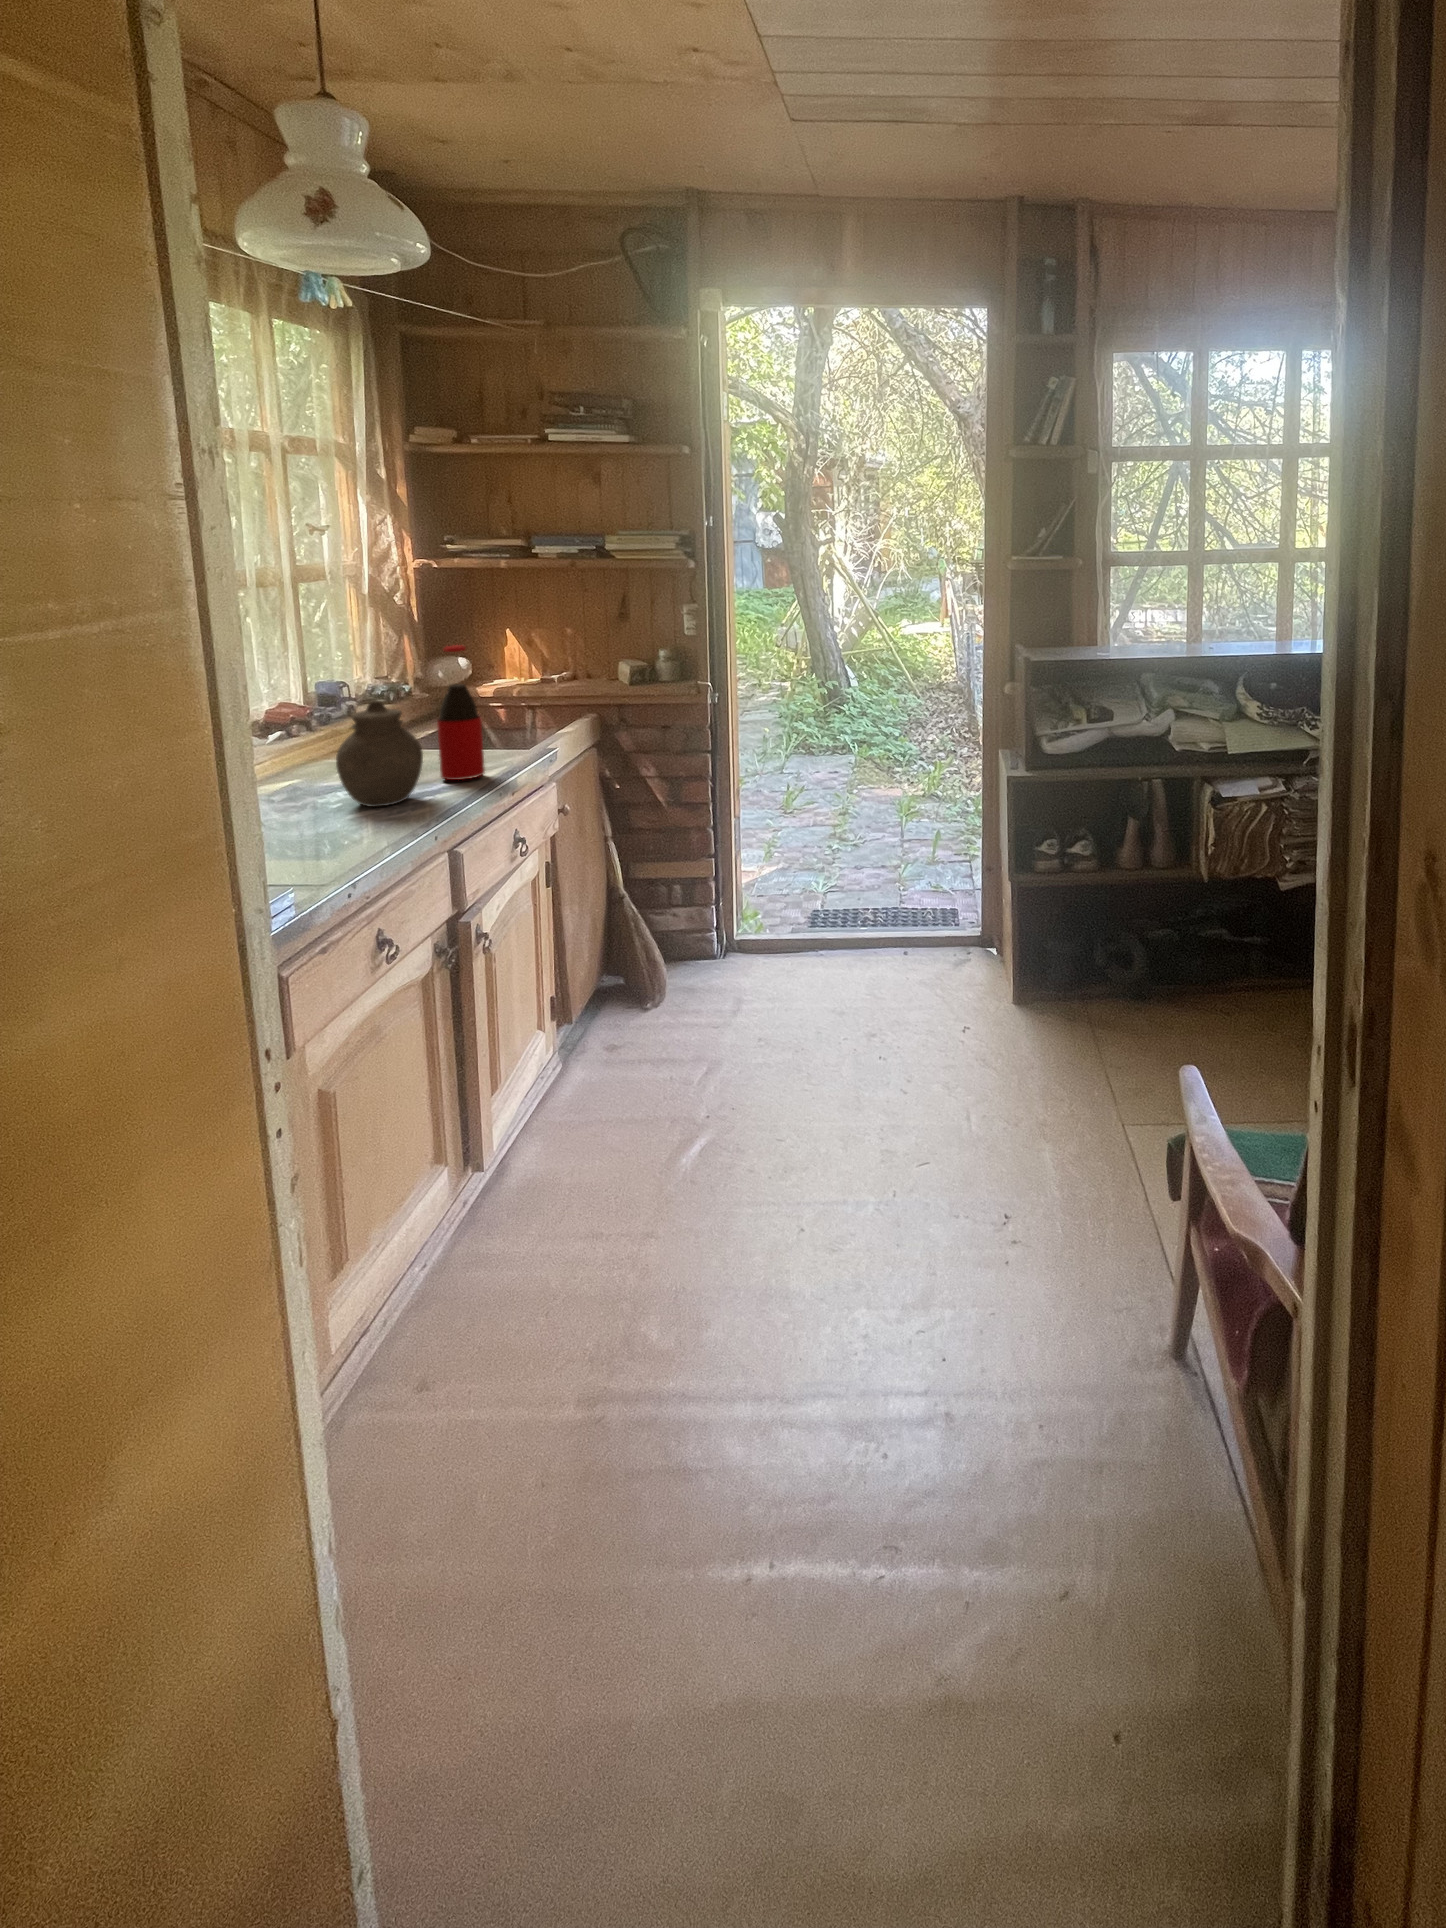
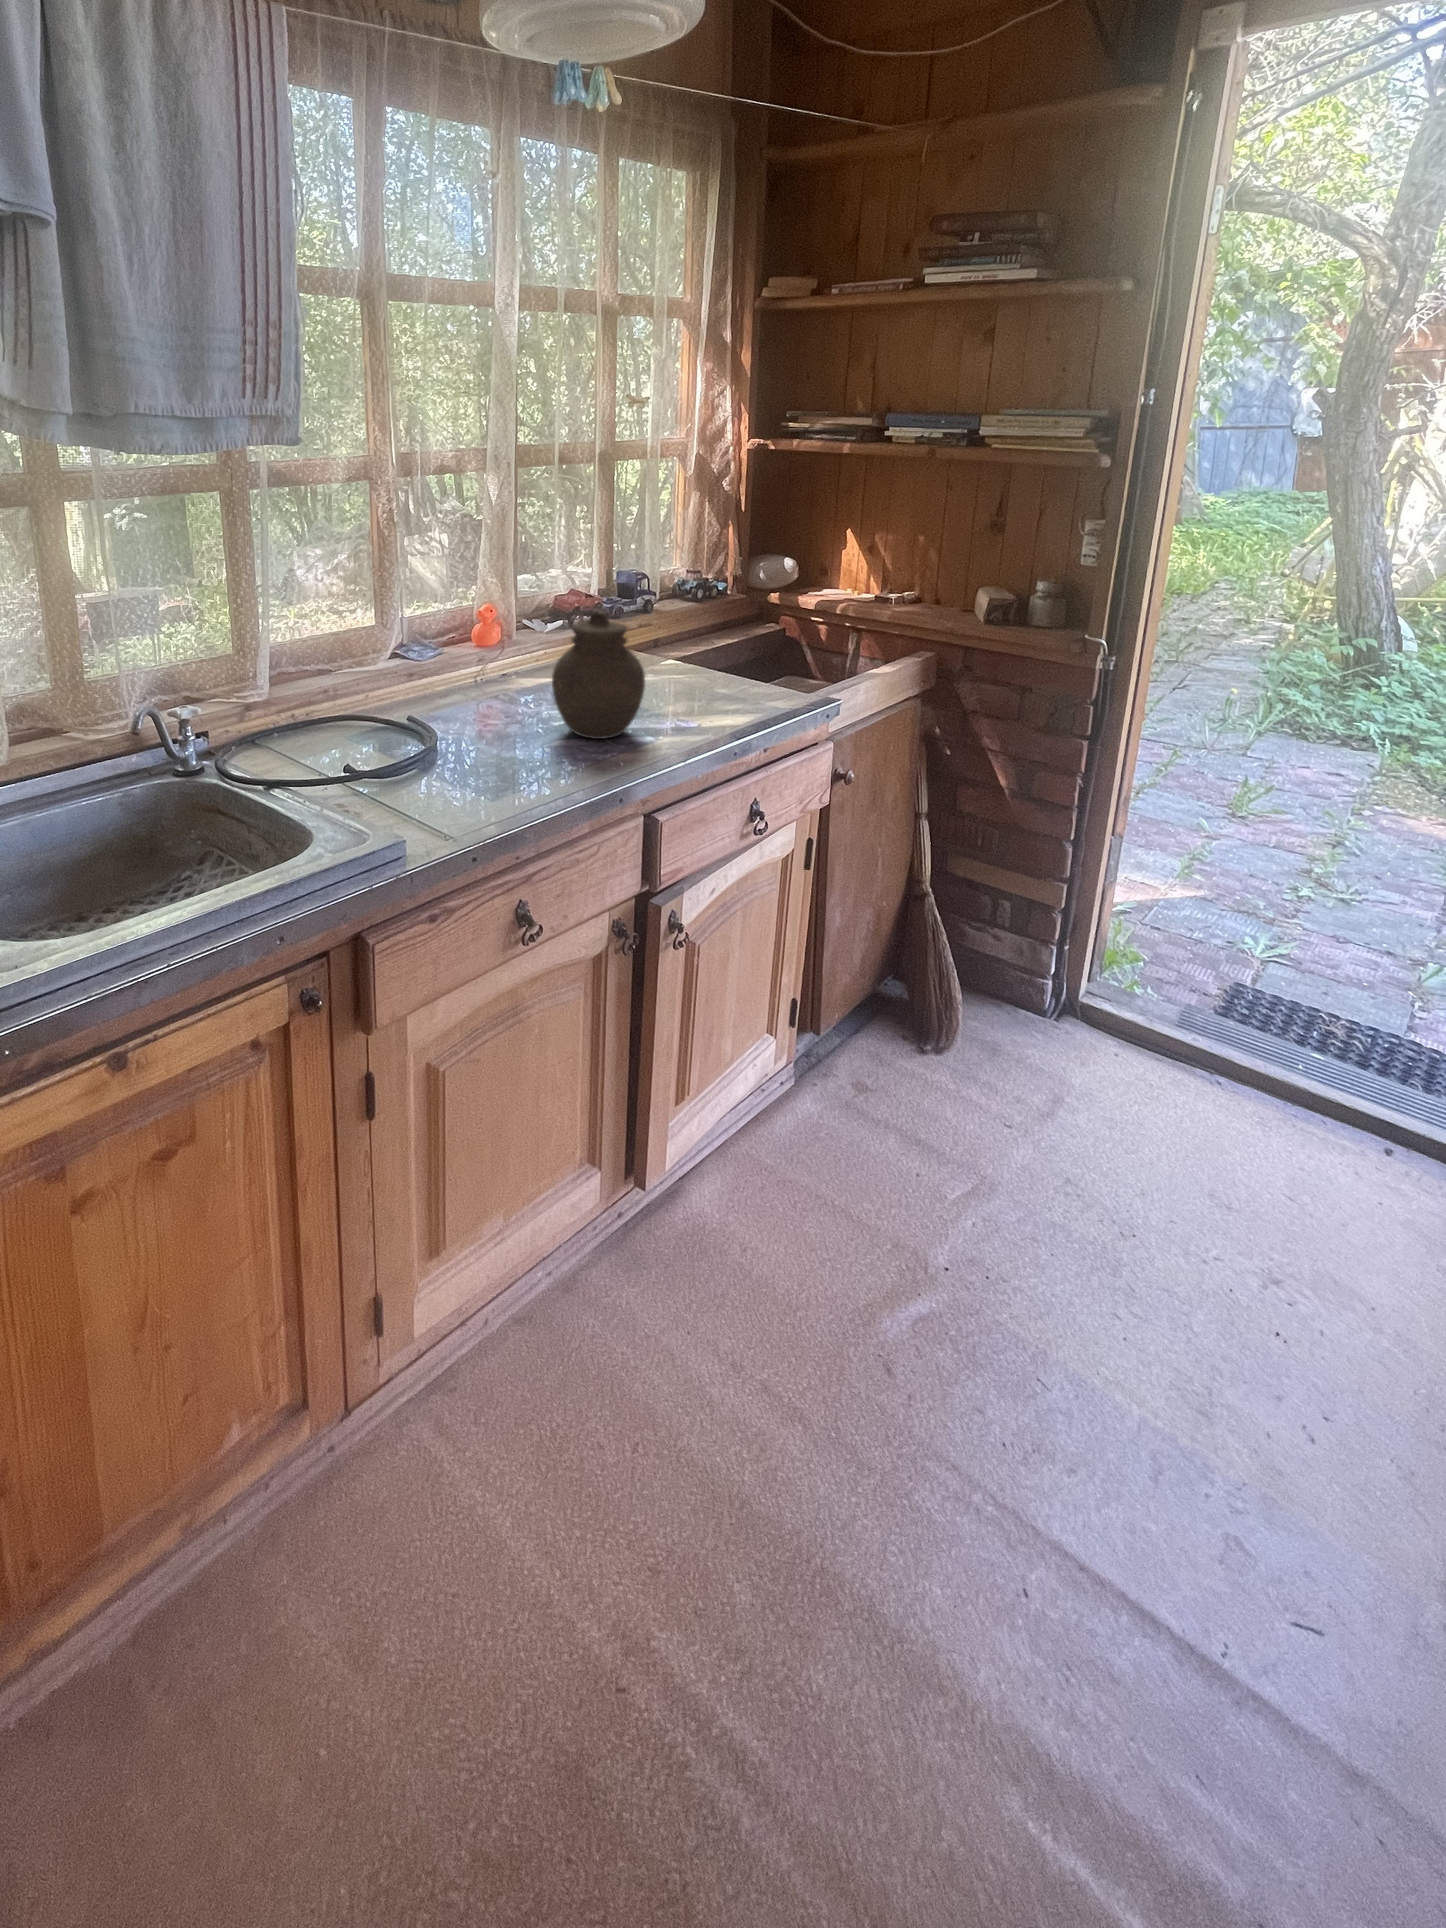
bottle: present [437,645,485,780] -> none [677,552,731,725]

